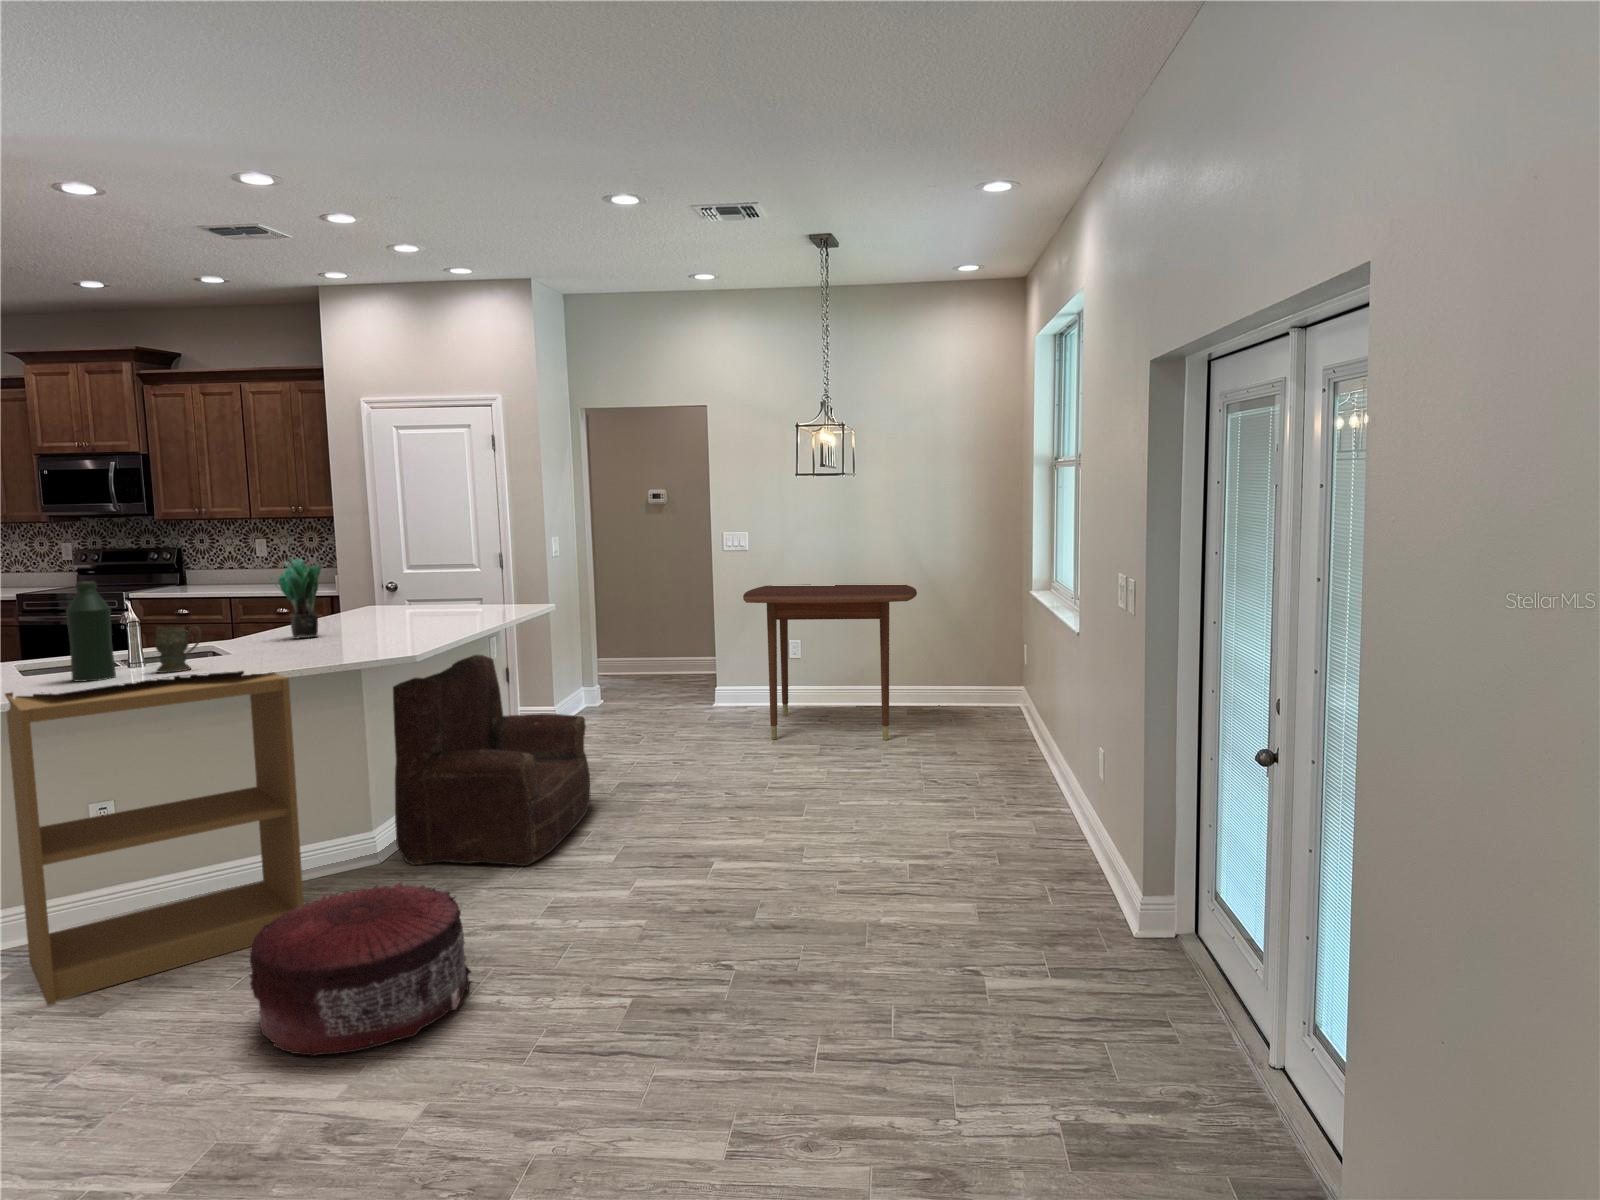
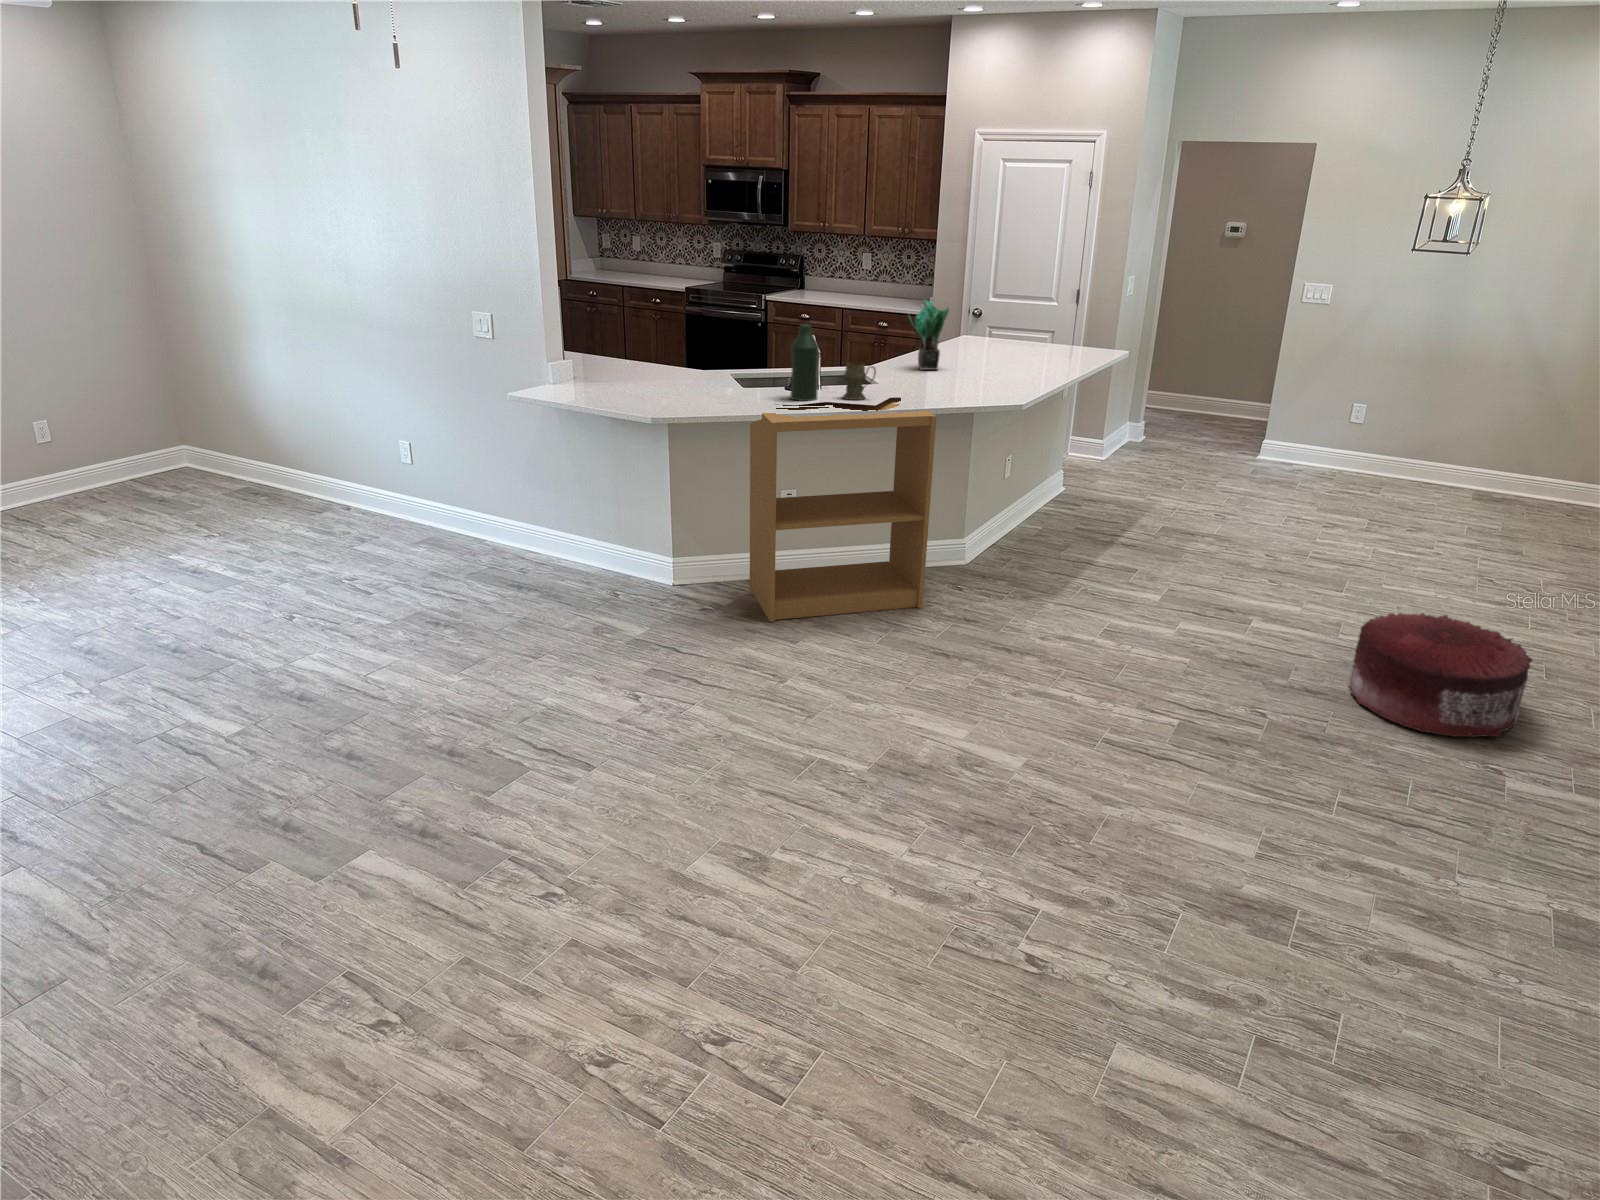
dining table: present [743,584,917,740] -> none [1318,343,1533,528]
armchair: present [393,655,590,866] -> none [980,397,1146,589]
pouf: present [250,882,471,1056] -> present [1348,613,1532,737]

